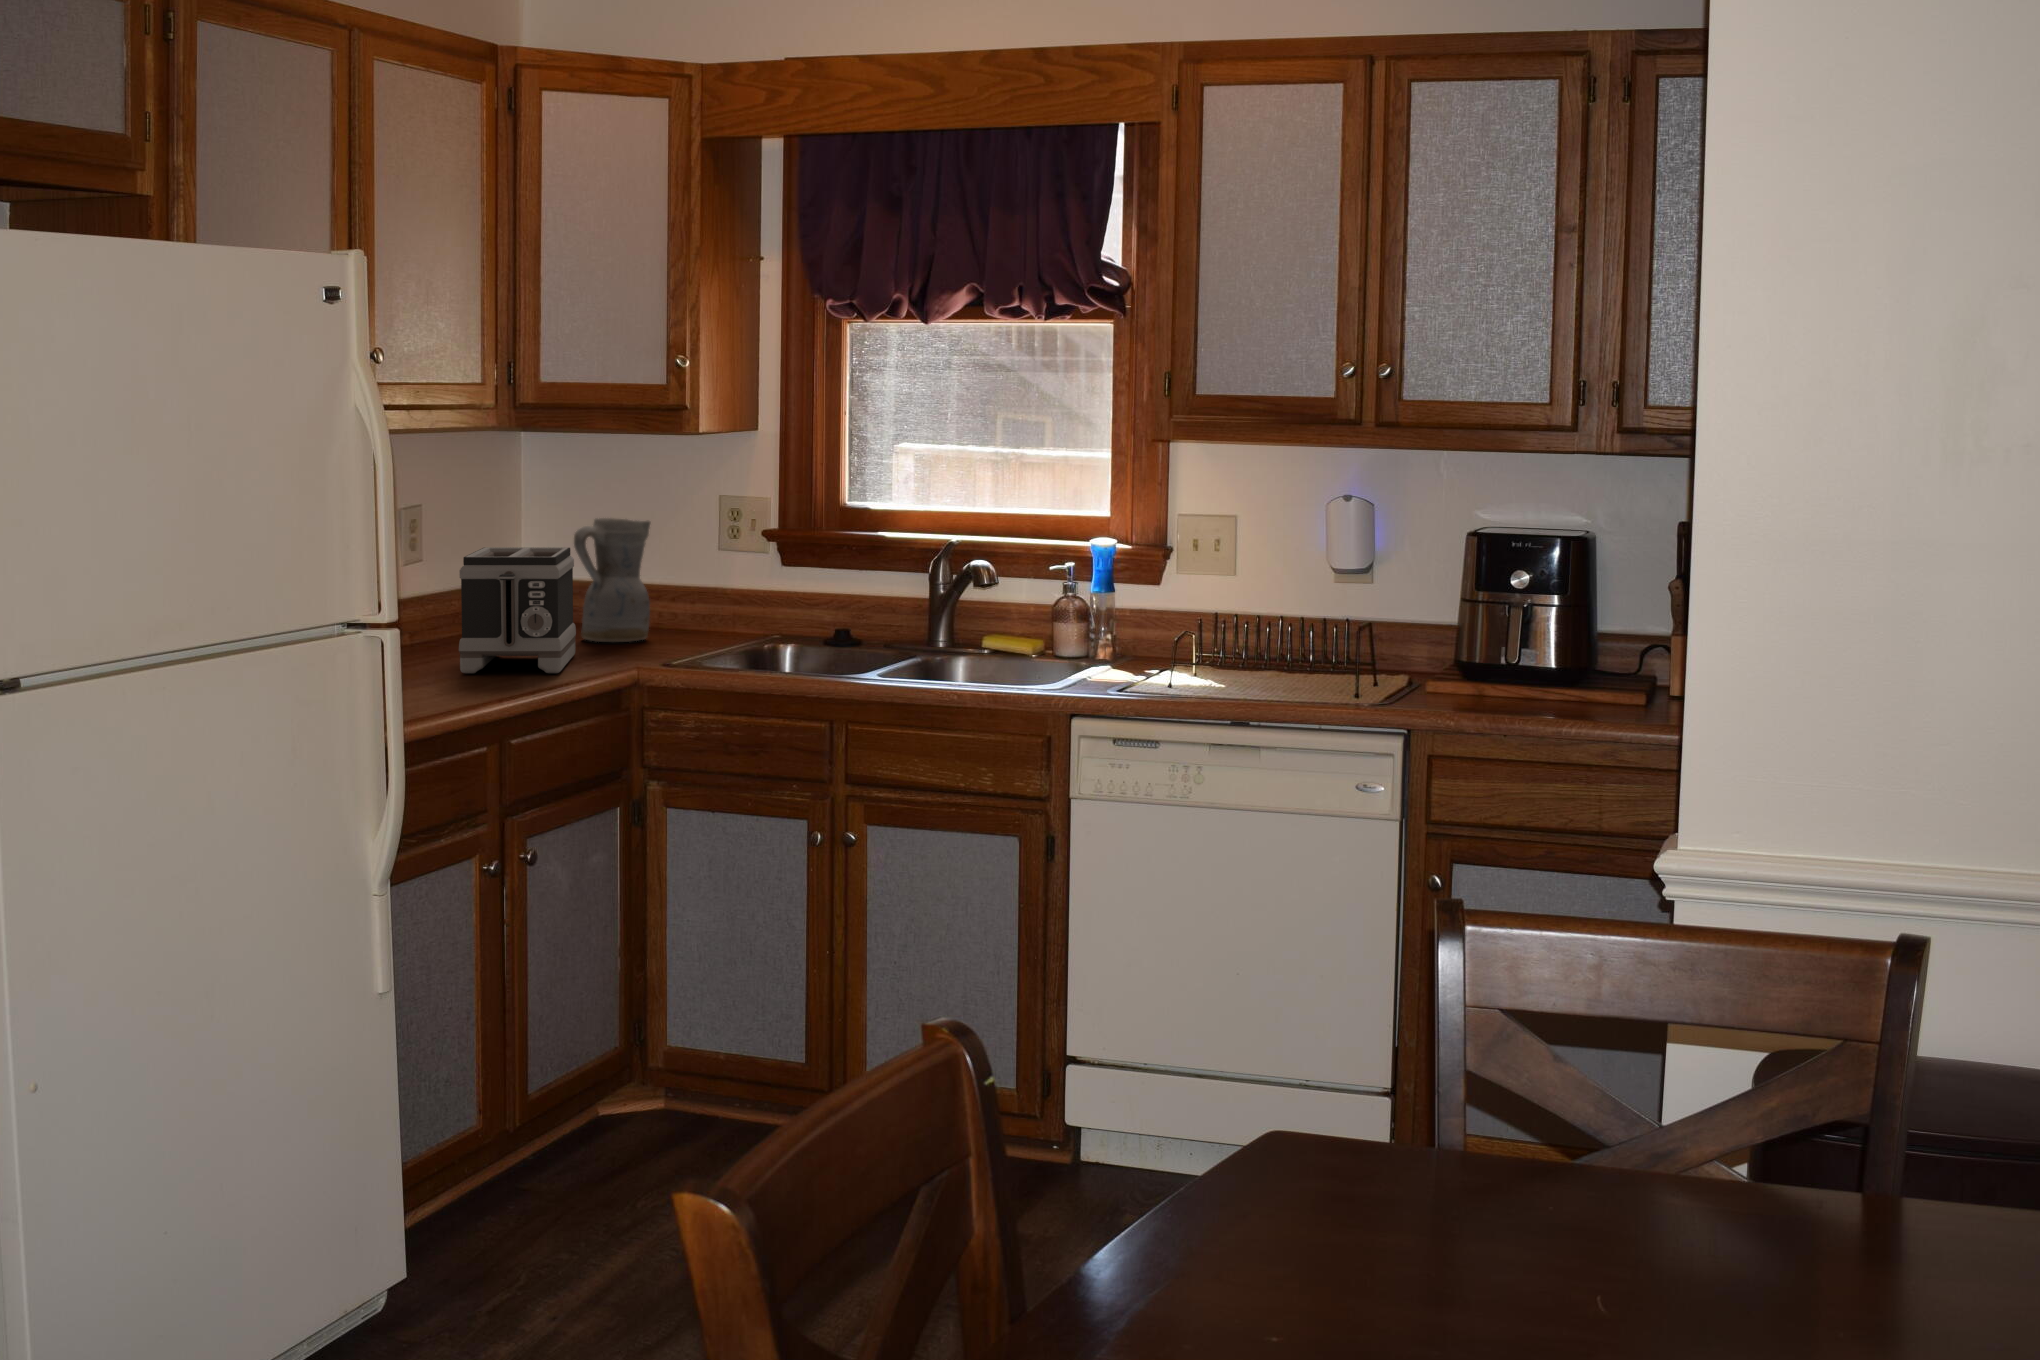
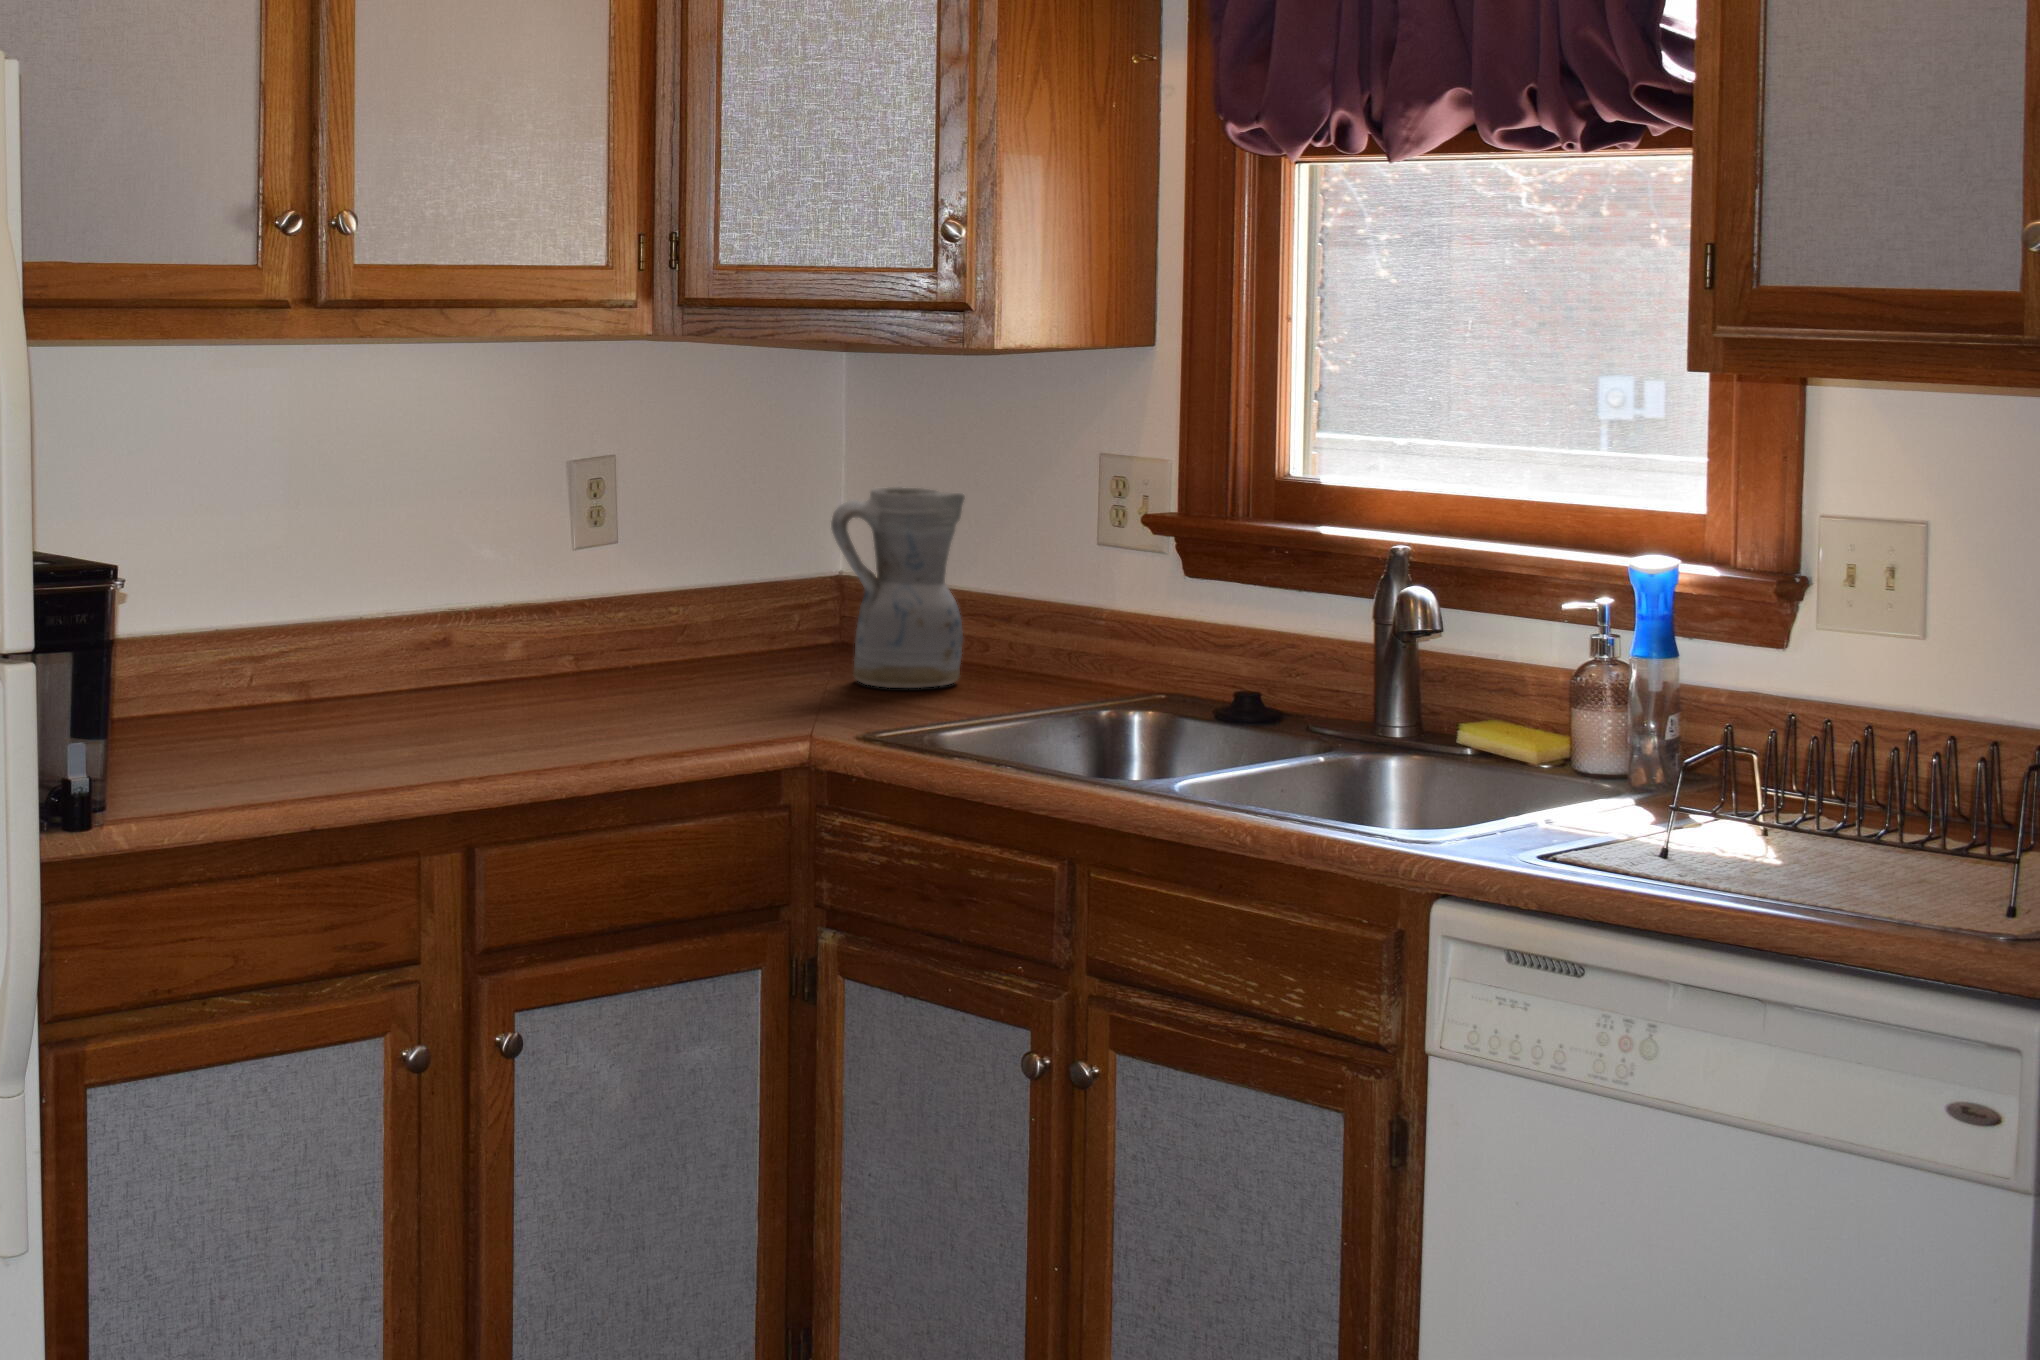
toaster: present [459,547,576,673] -> none [540,534,788,744]

